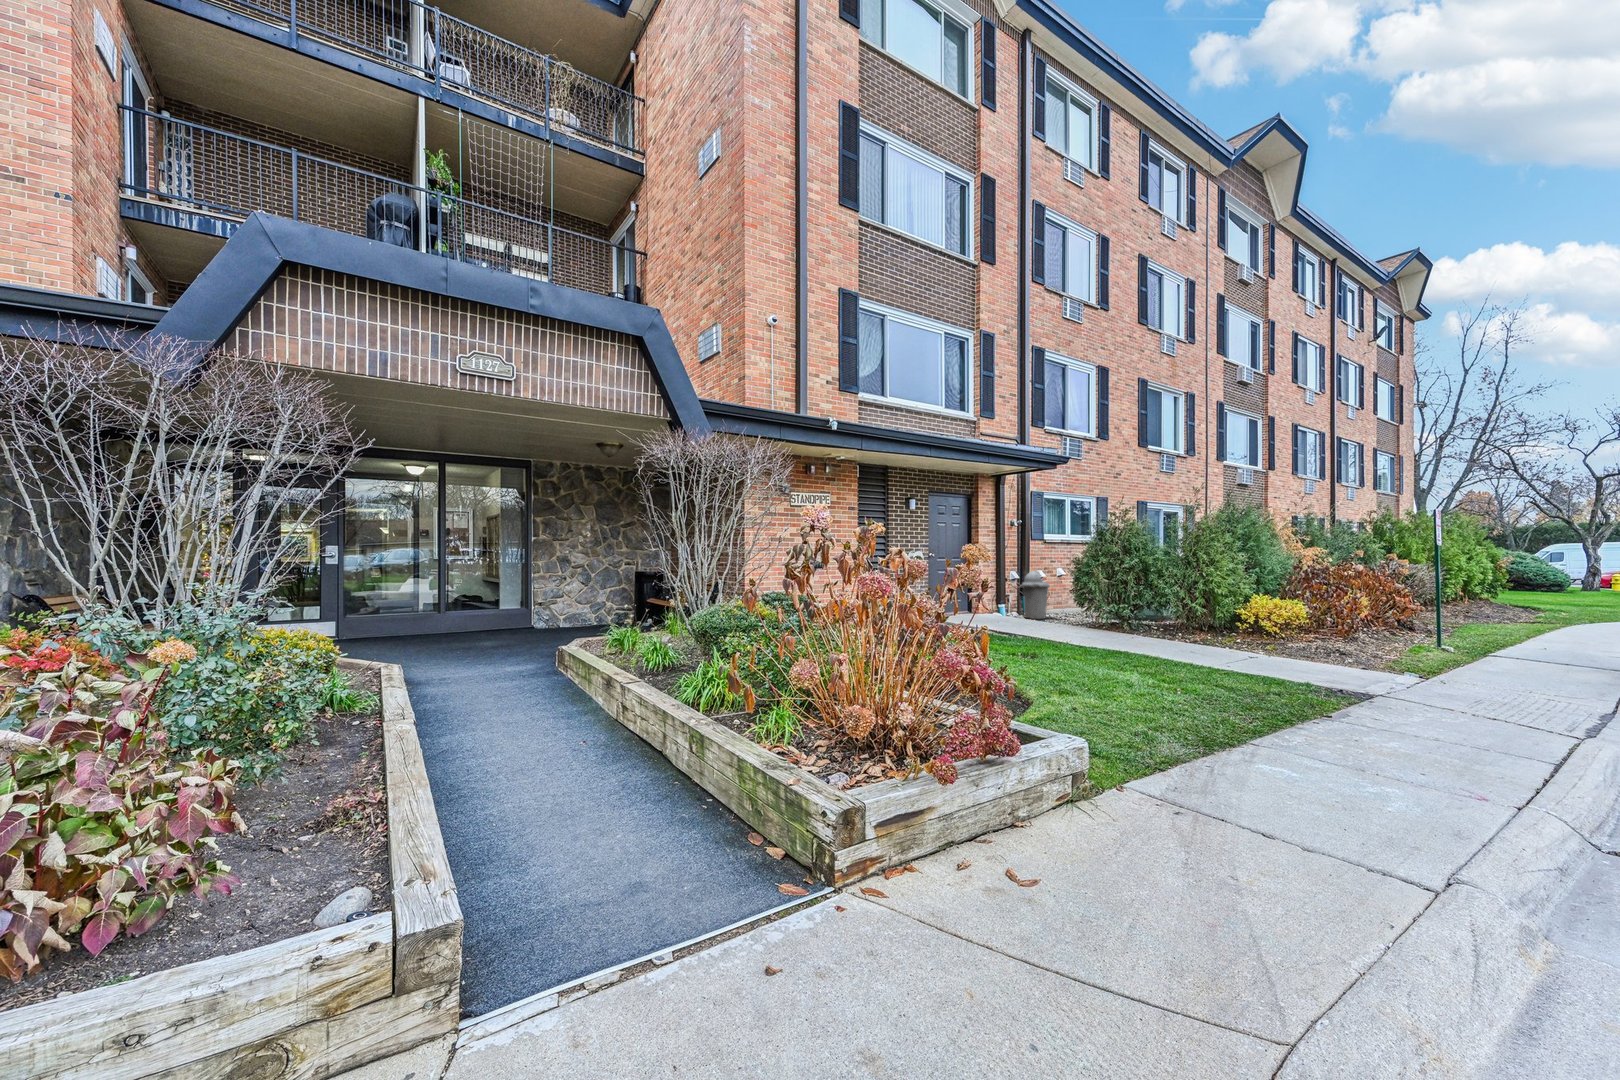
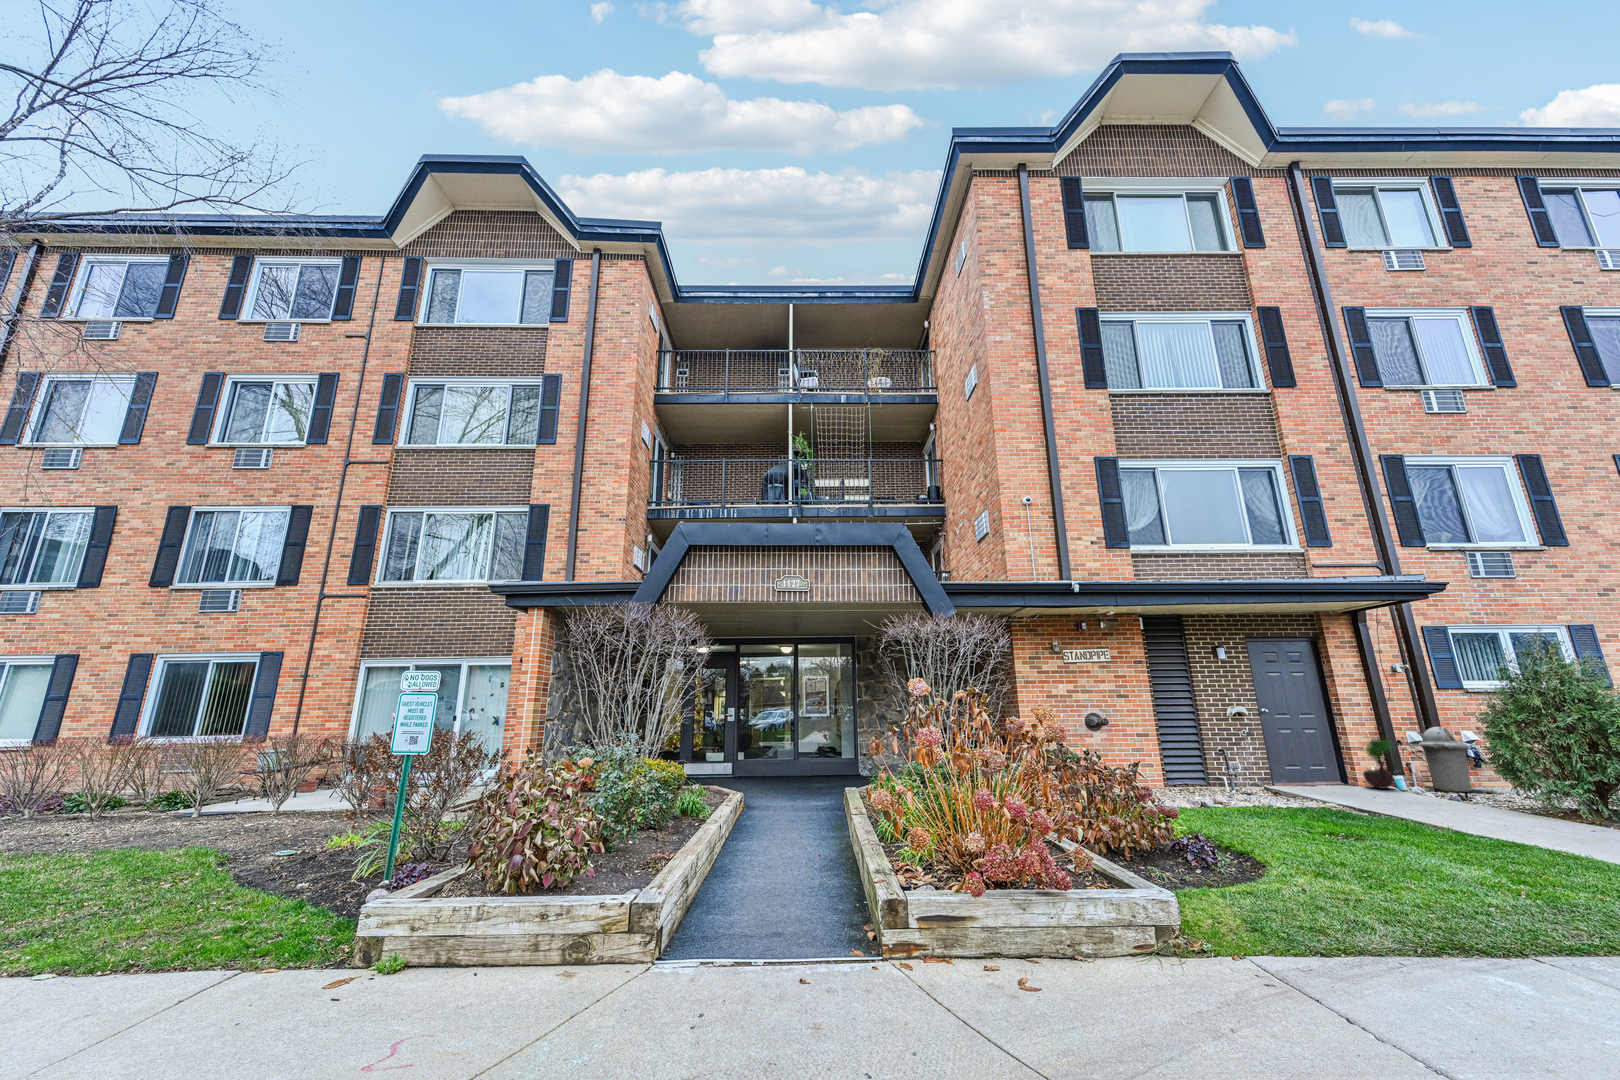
potted tree: none [986,576,1012,619] -> present [1363,738,1394,789]

